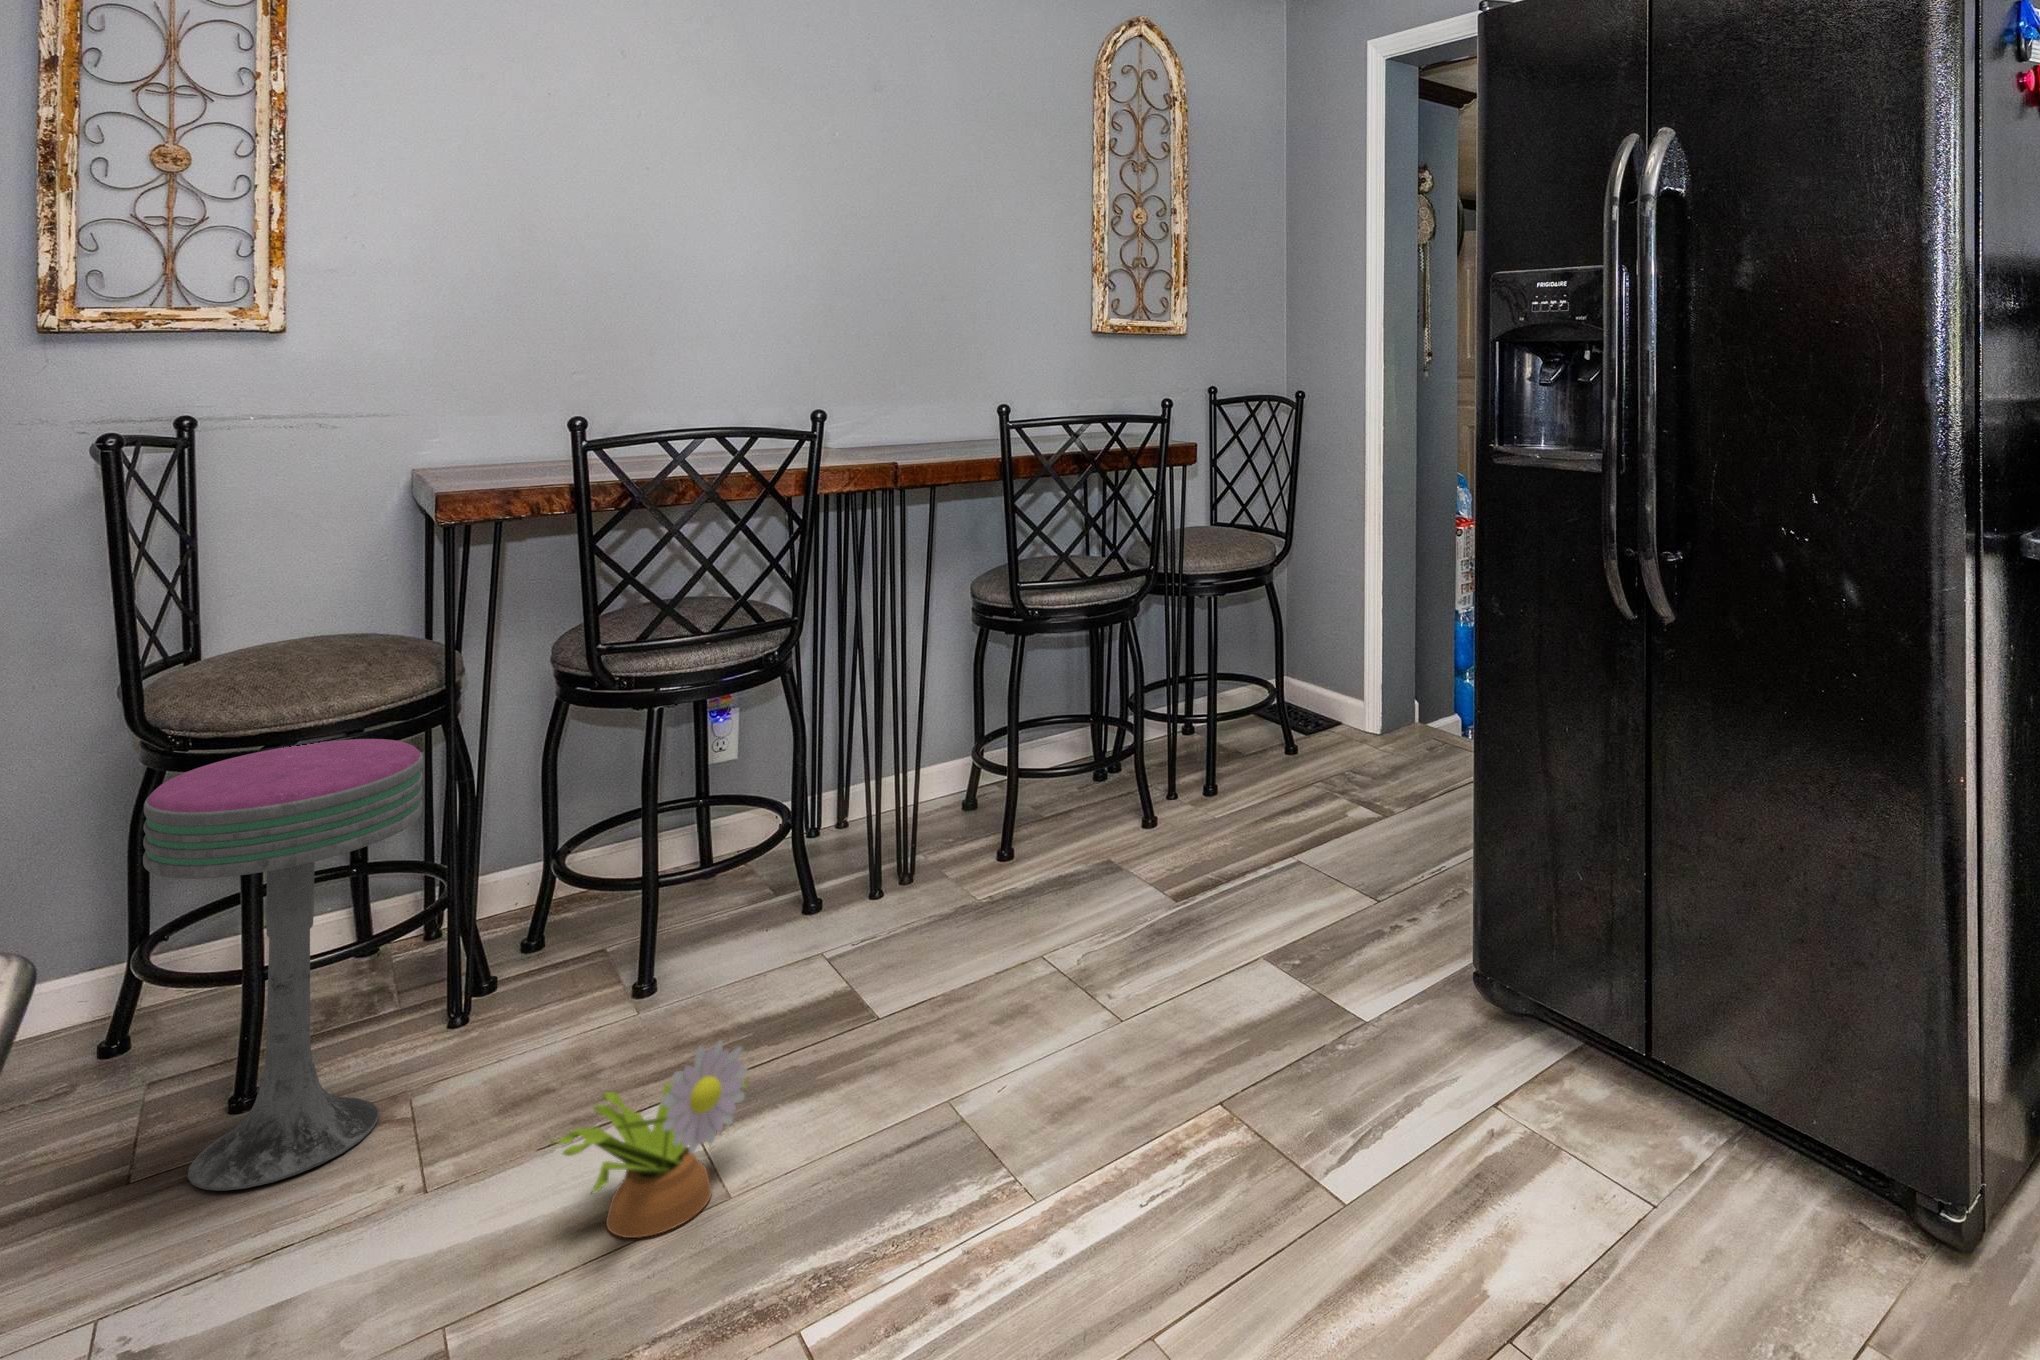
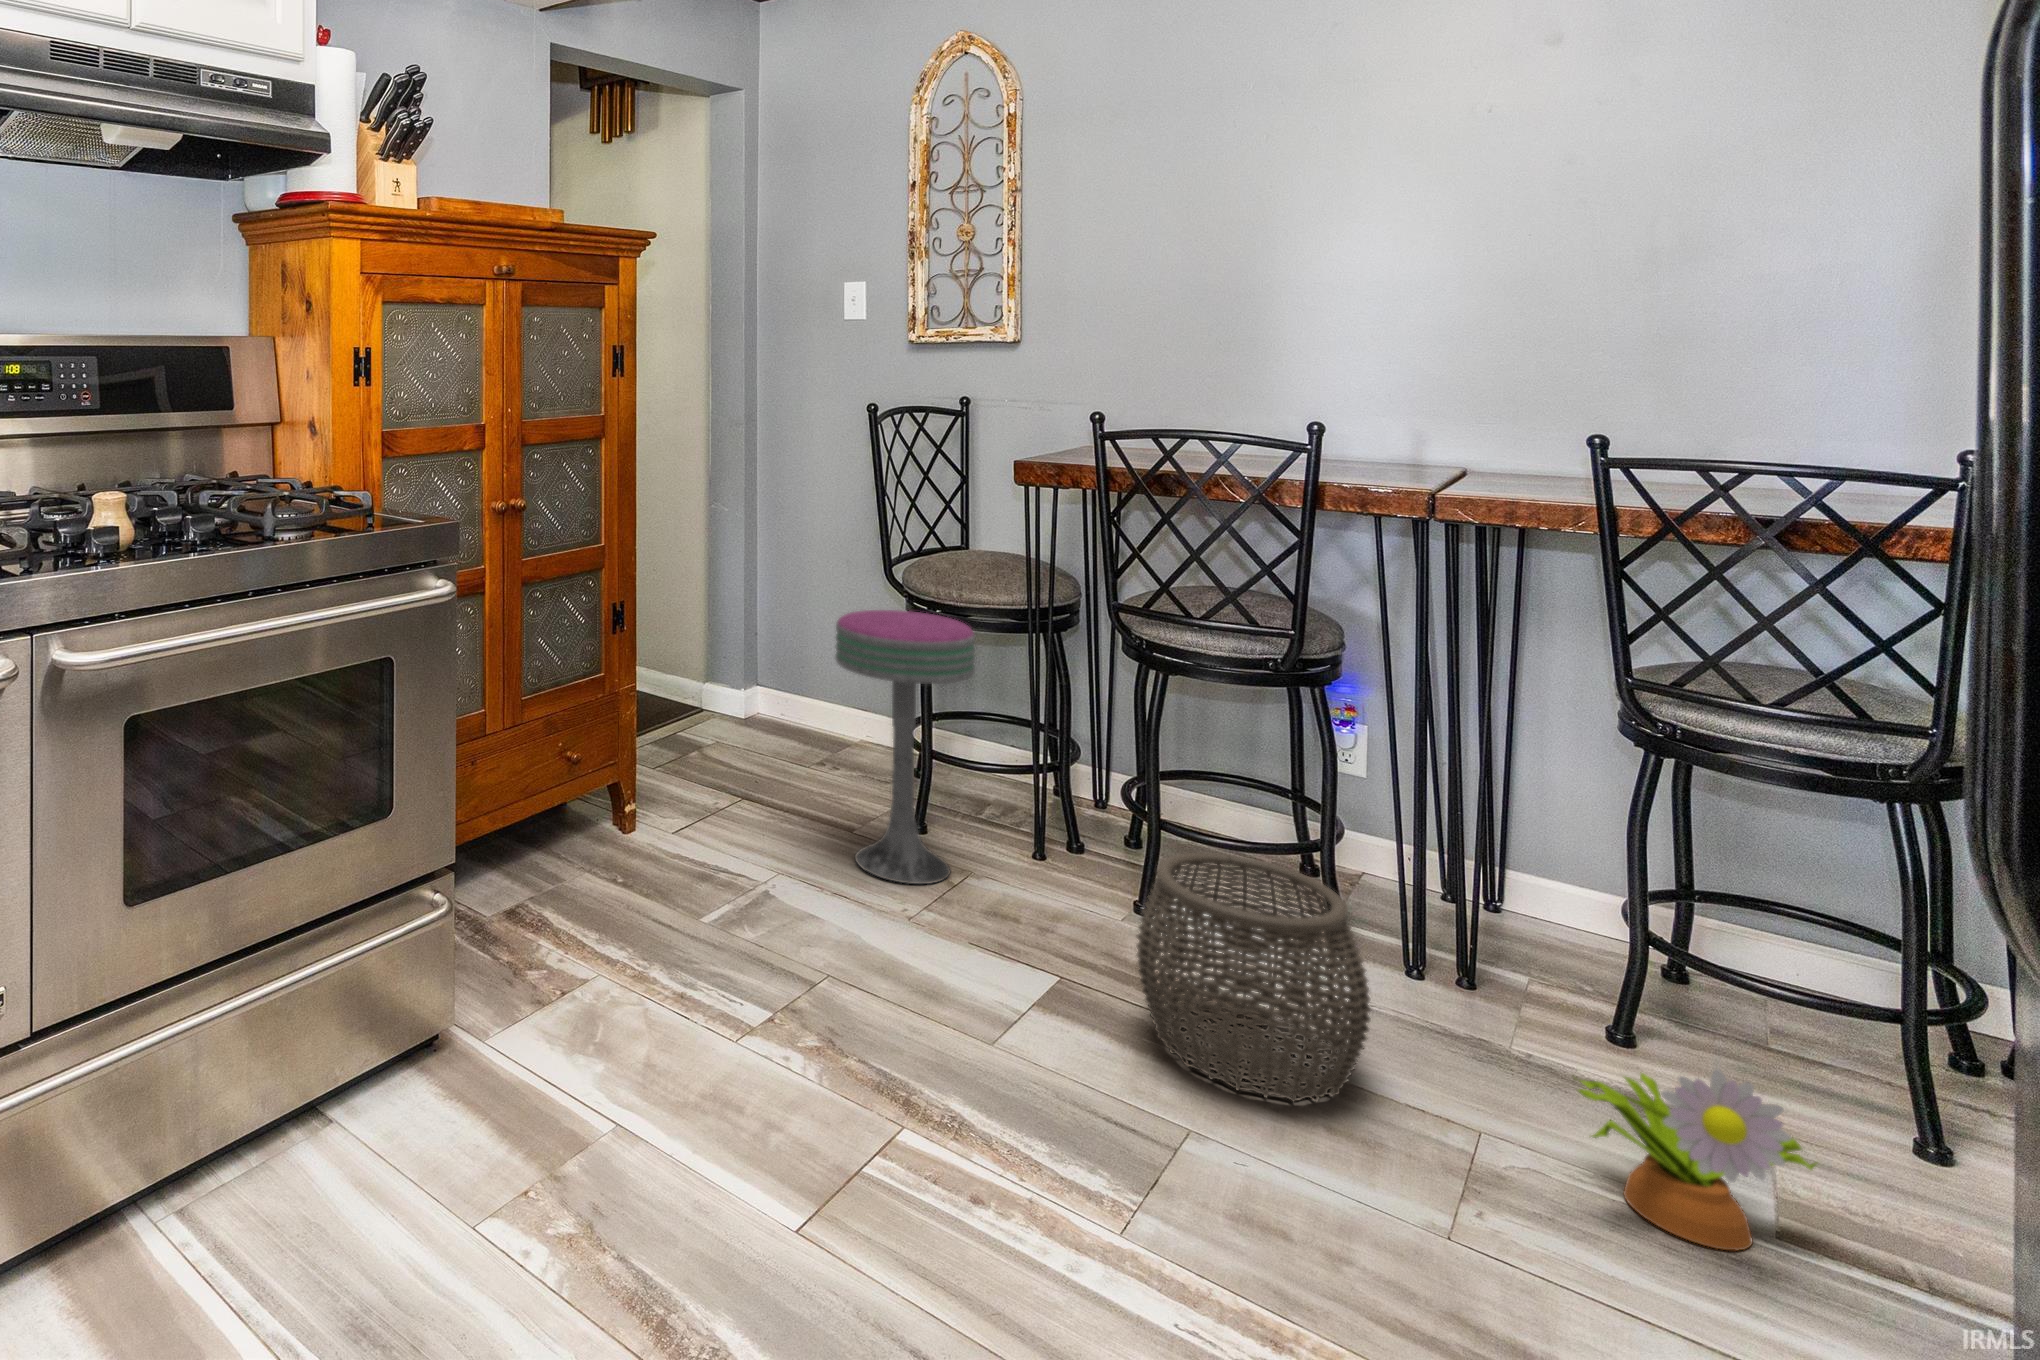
woven basket: none [784,834,996,1069] -> present [1137,853,1371,1102]
decorative plant: present [552,1041,748,1238] -> present [1578,1070,1816,1251]

